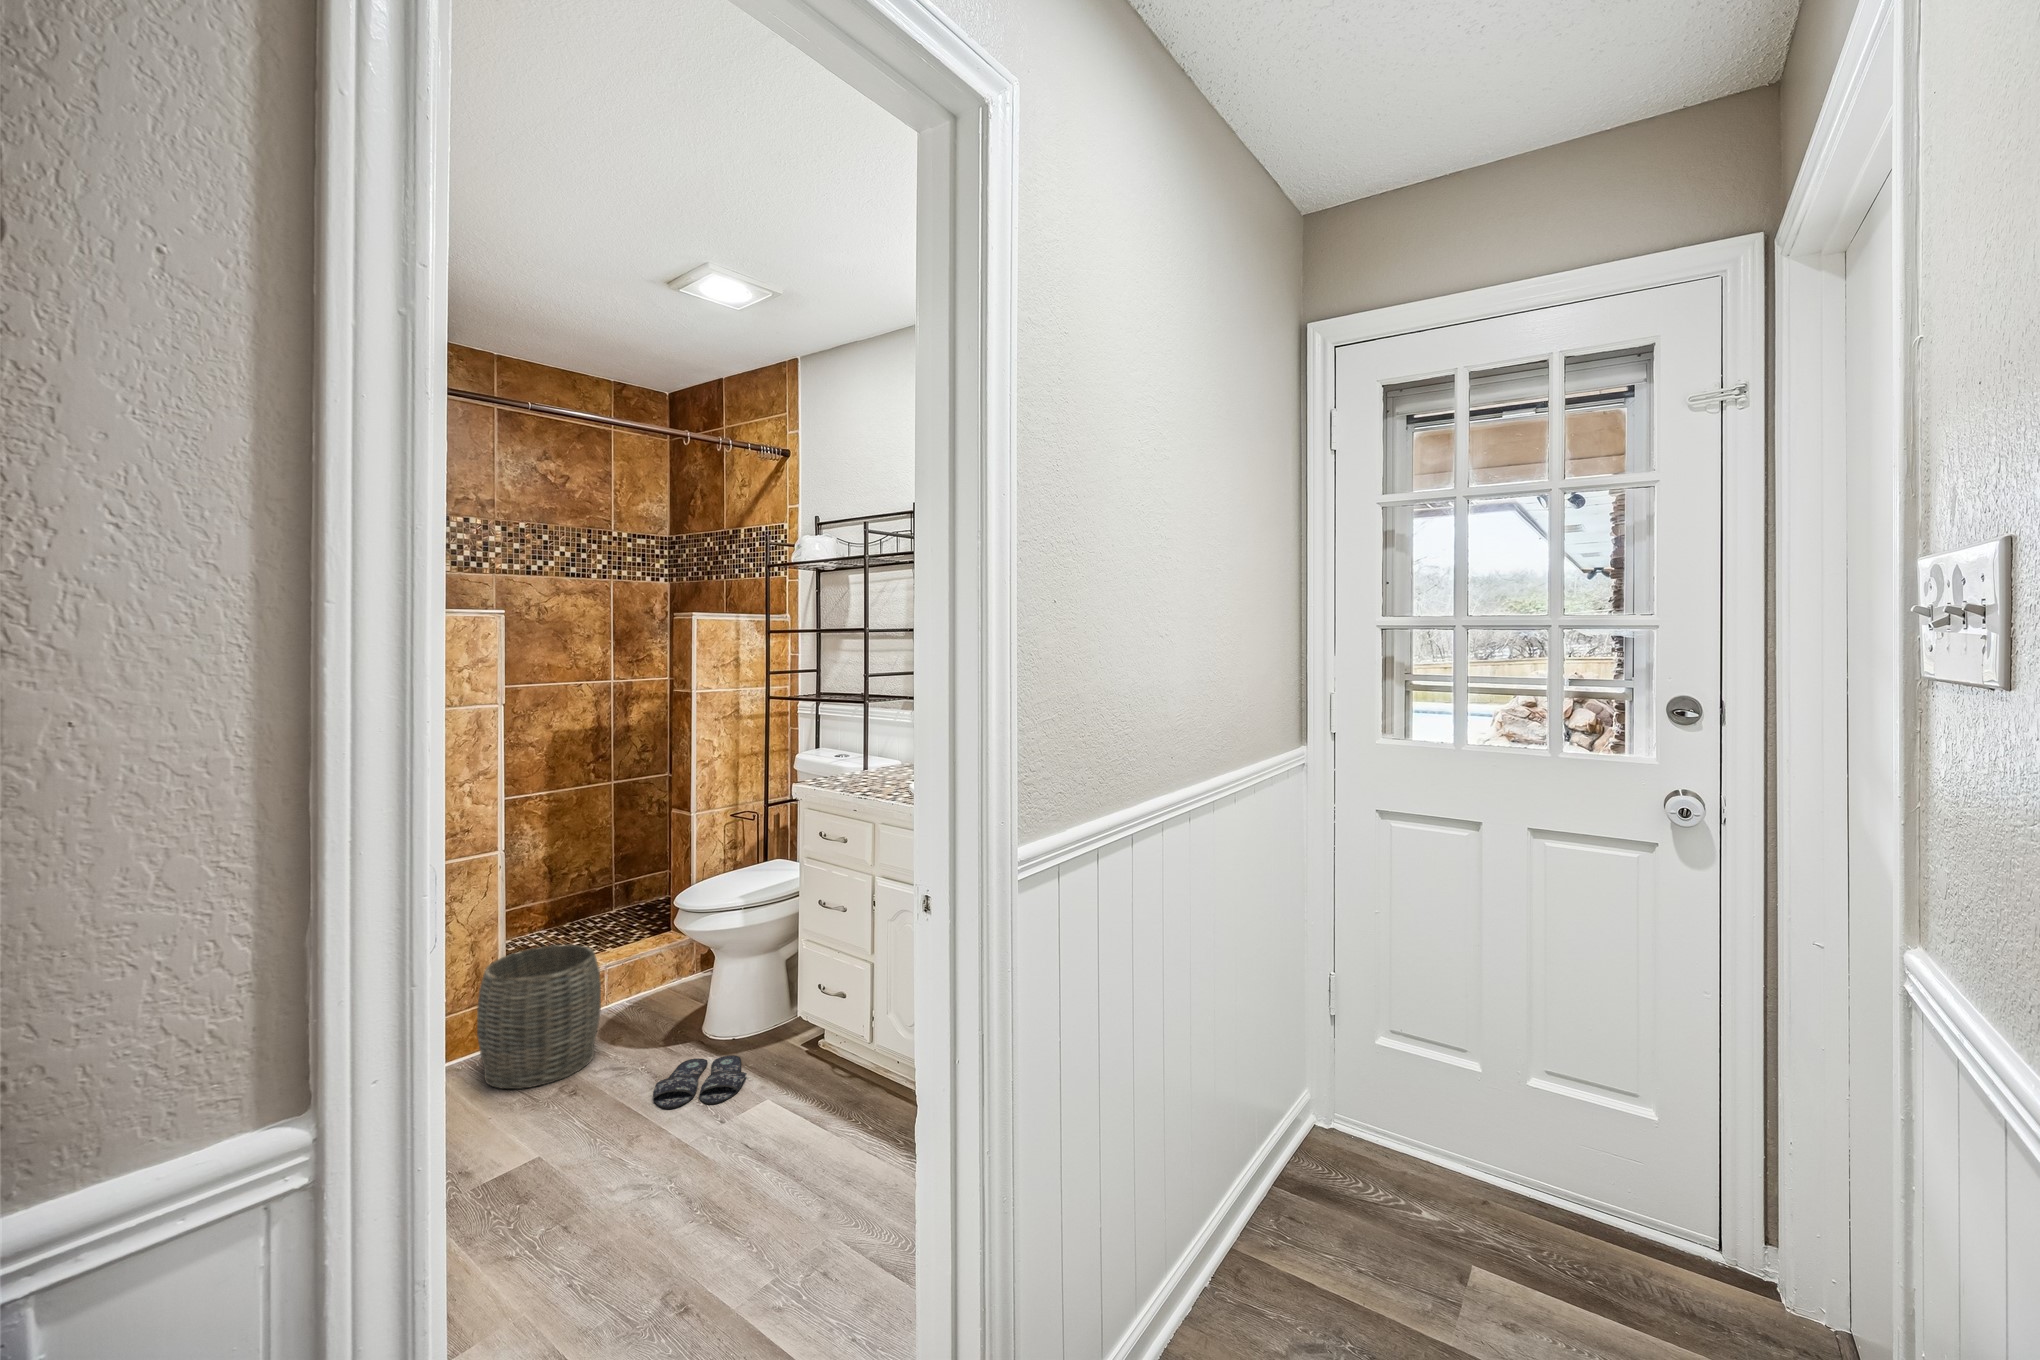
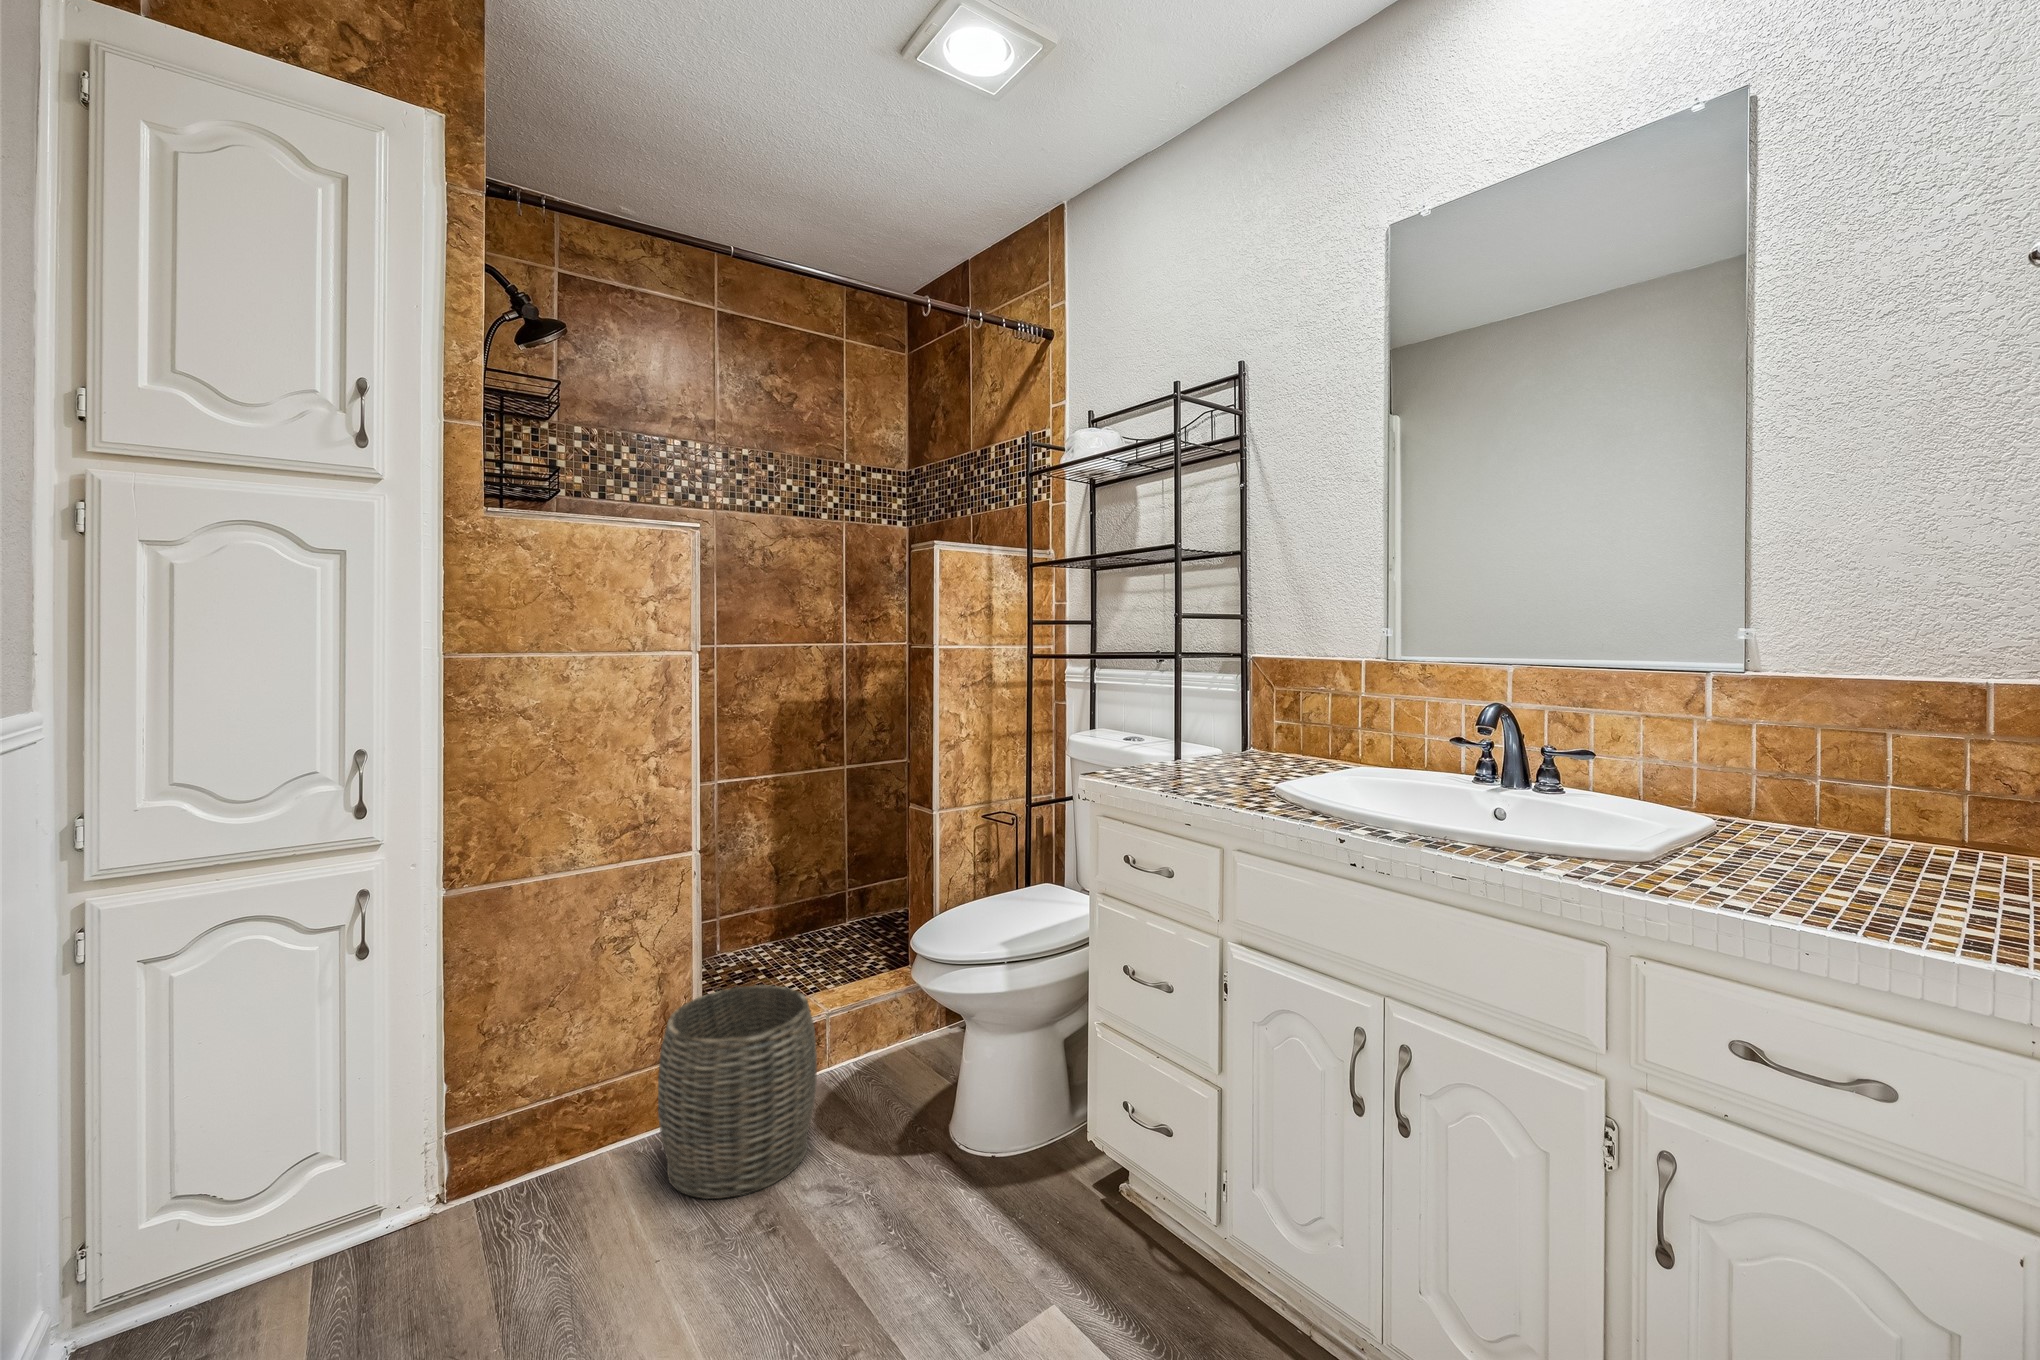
slippers: present [653,1055,747,1109] -> none [880,1179,1015,1282]

